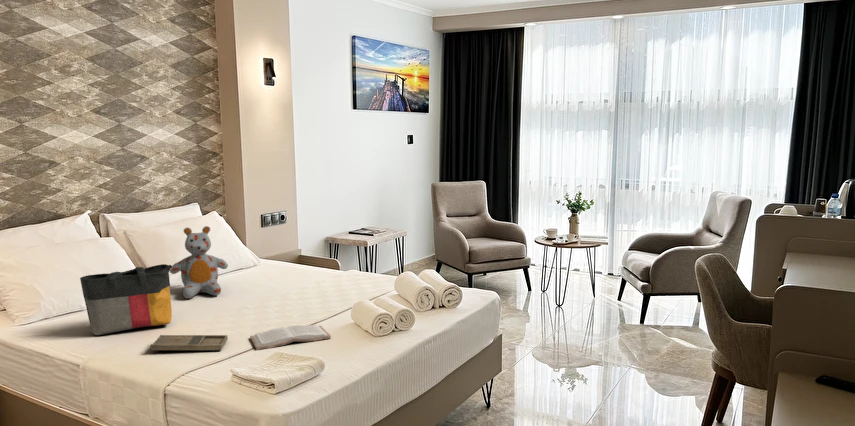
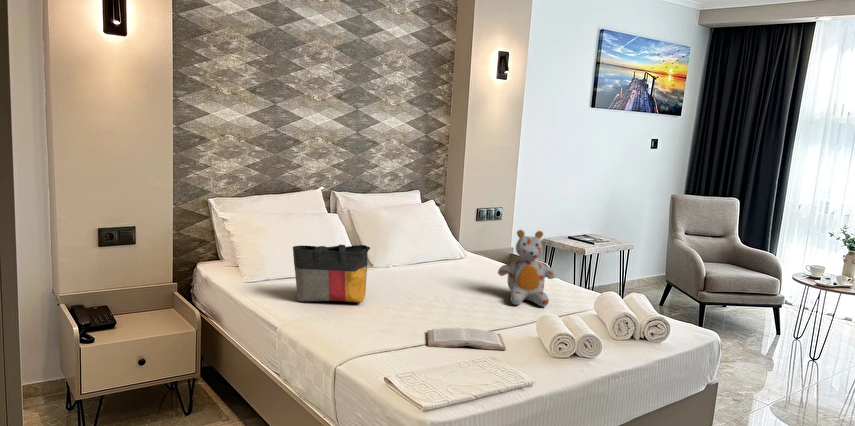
stuffed bear: present [170,226,228,299] -> present [498,230,555,307]
tray: present [151,335,228,352] -> none [335,312,406,339]

